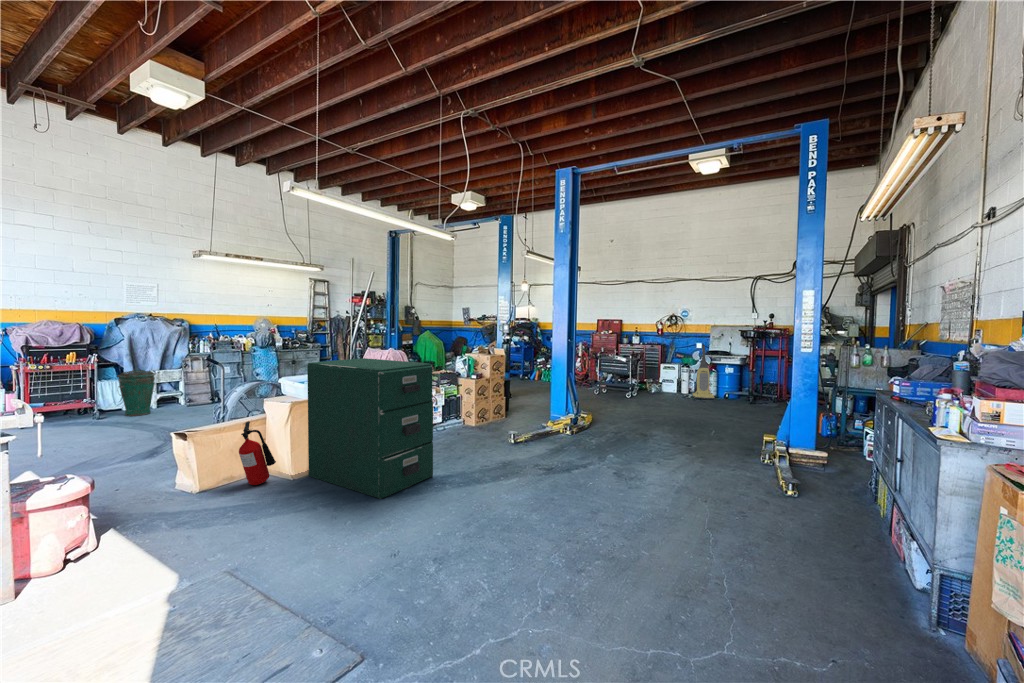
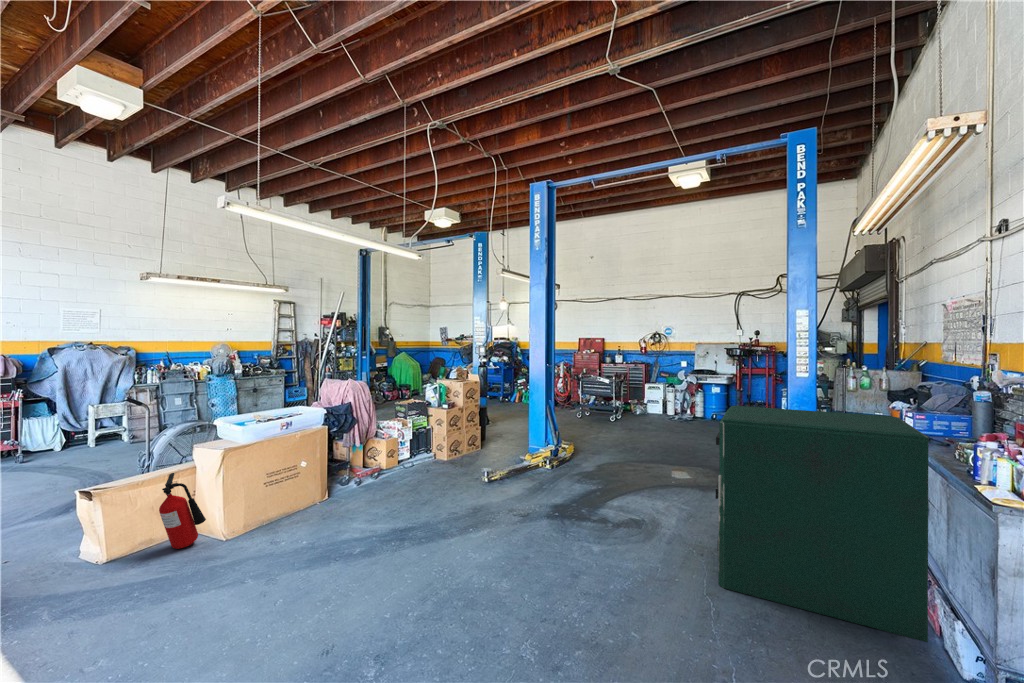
vacuum cleaner: present [693,345,715,399] -> none [681,364,704,421]
filing cabinet: present [307,358,433,499] -> present [716,406,929,642]
trash can: present [117,369,156,416] -> none [45,404,92,459]

